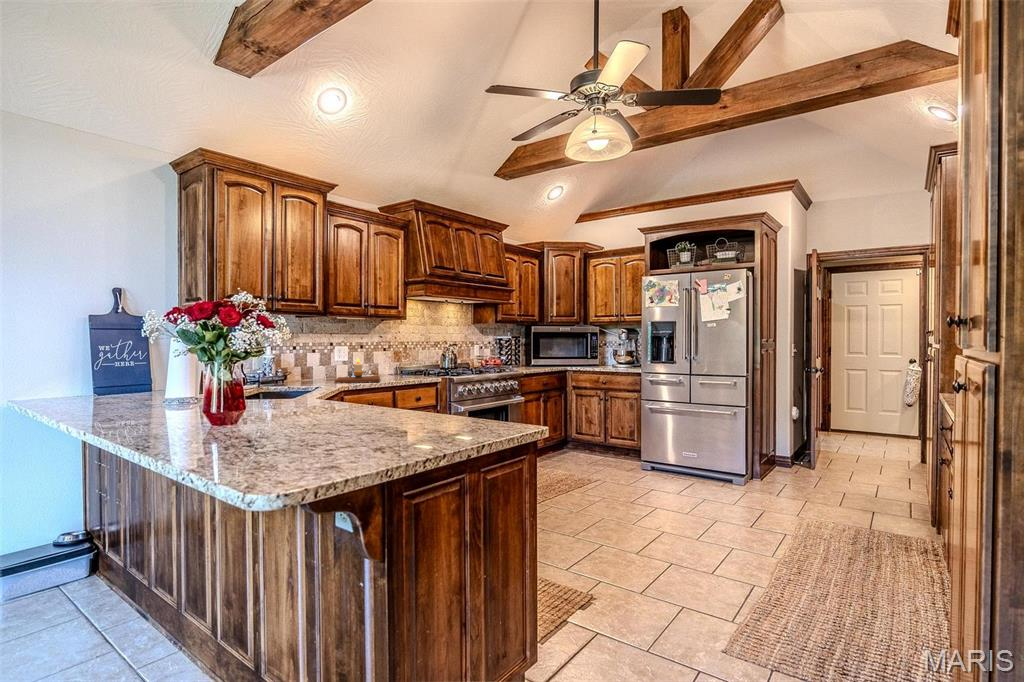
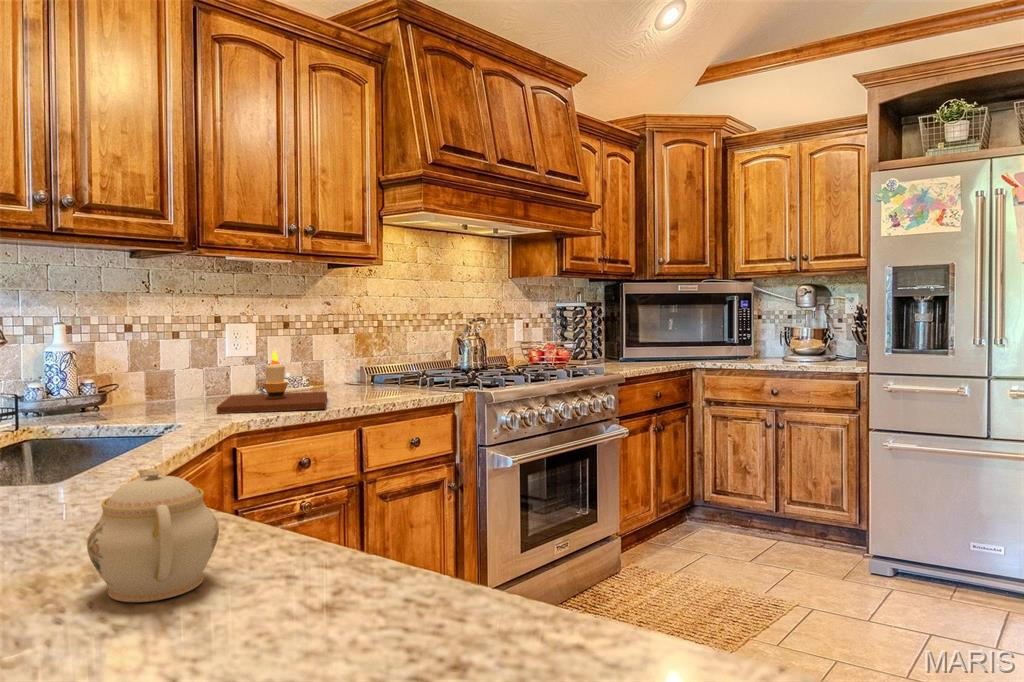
teapot: none [324,380,354,411] -> present [87,469,219,602]

